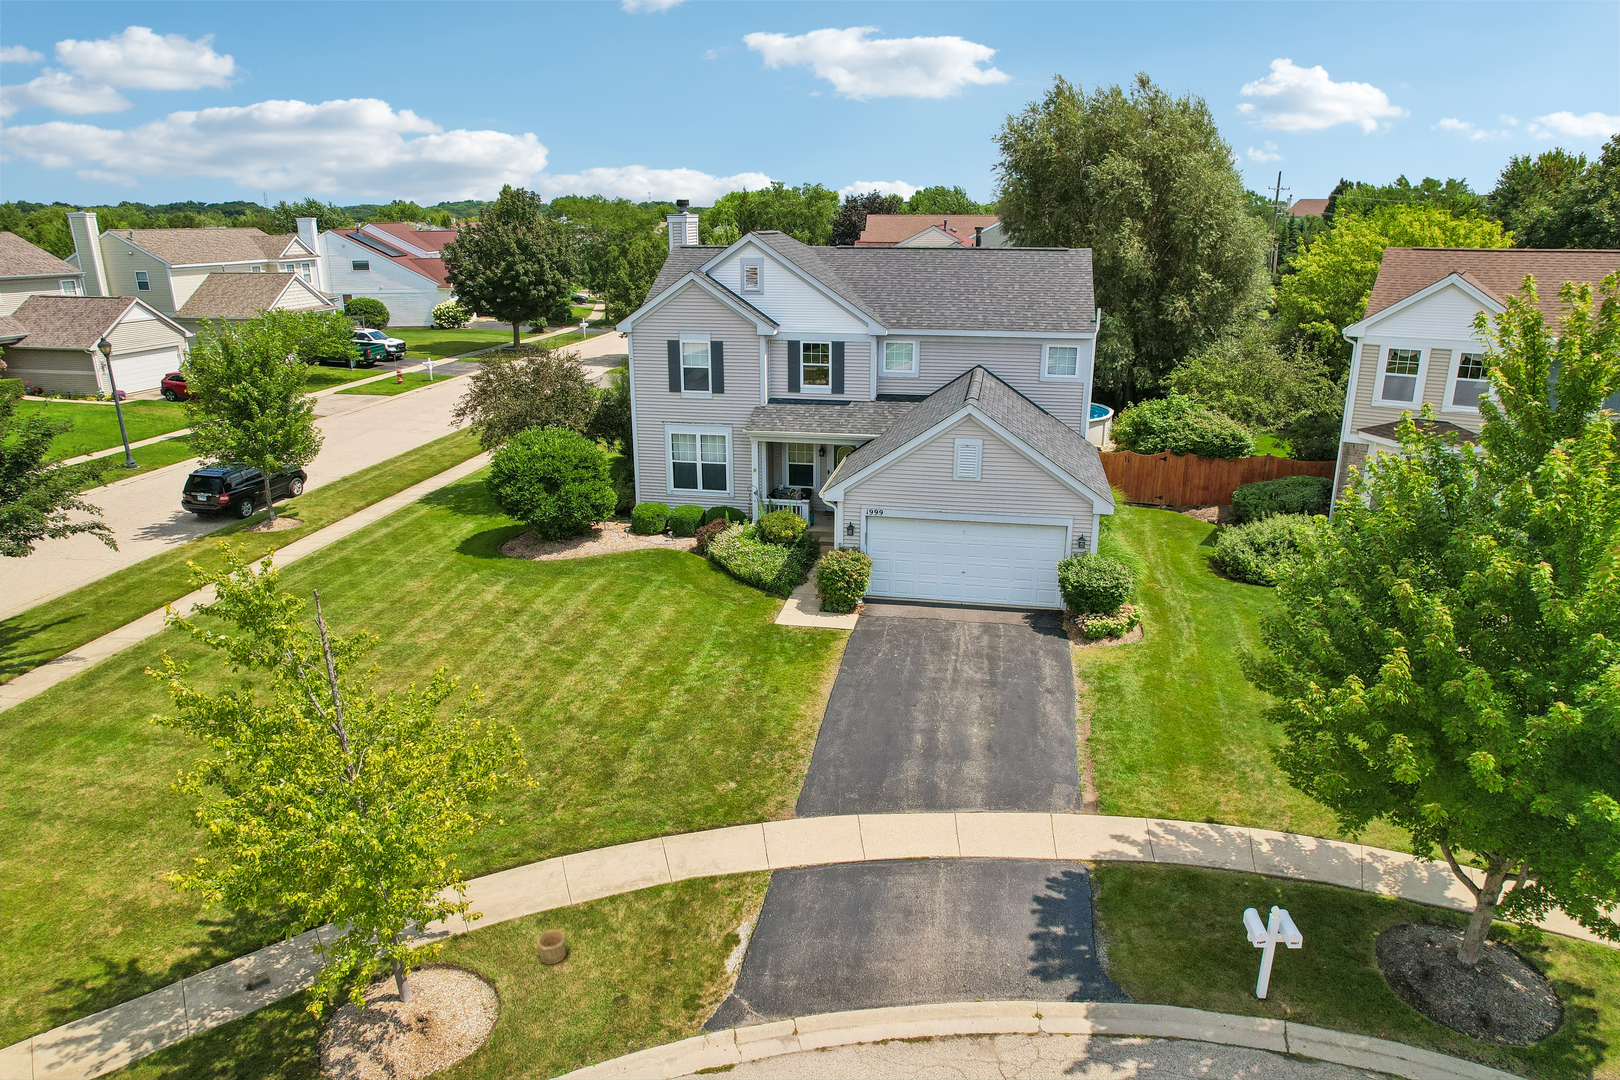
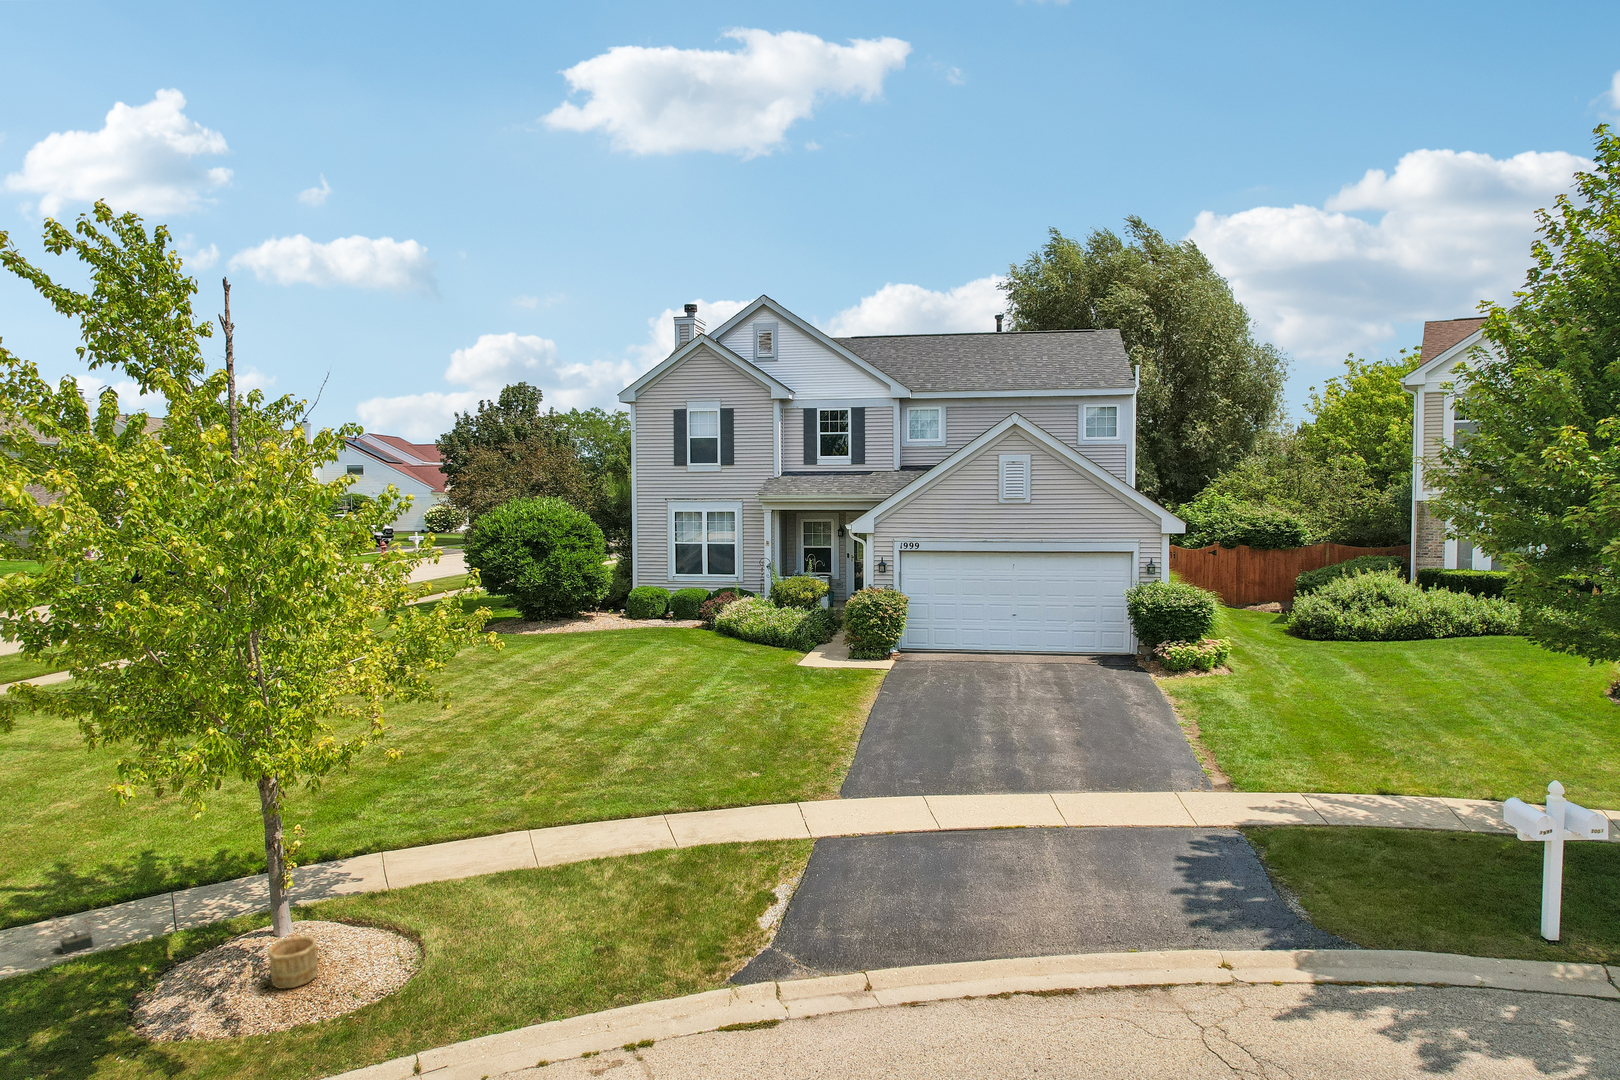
wooden bucket: present [537,930,566,965] -> present [268,936,317,989]

